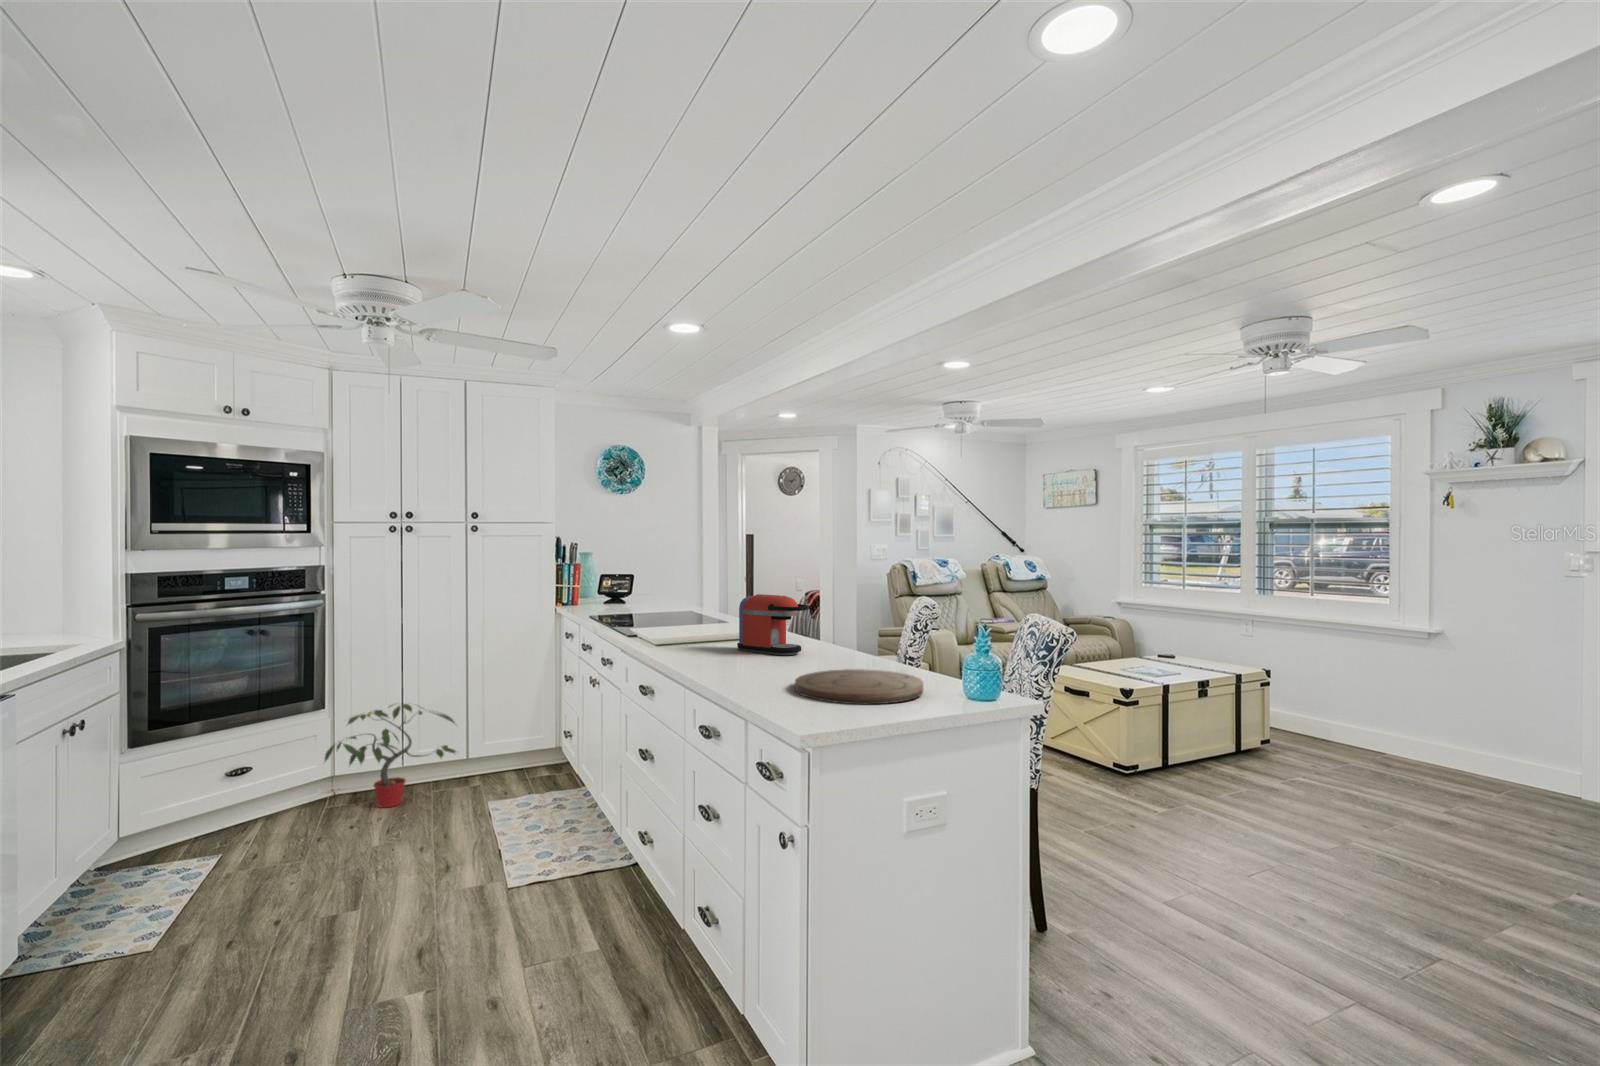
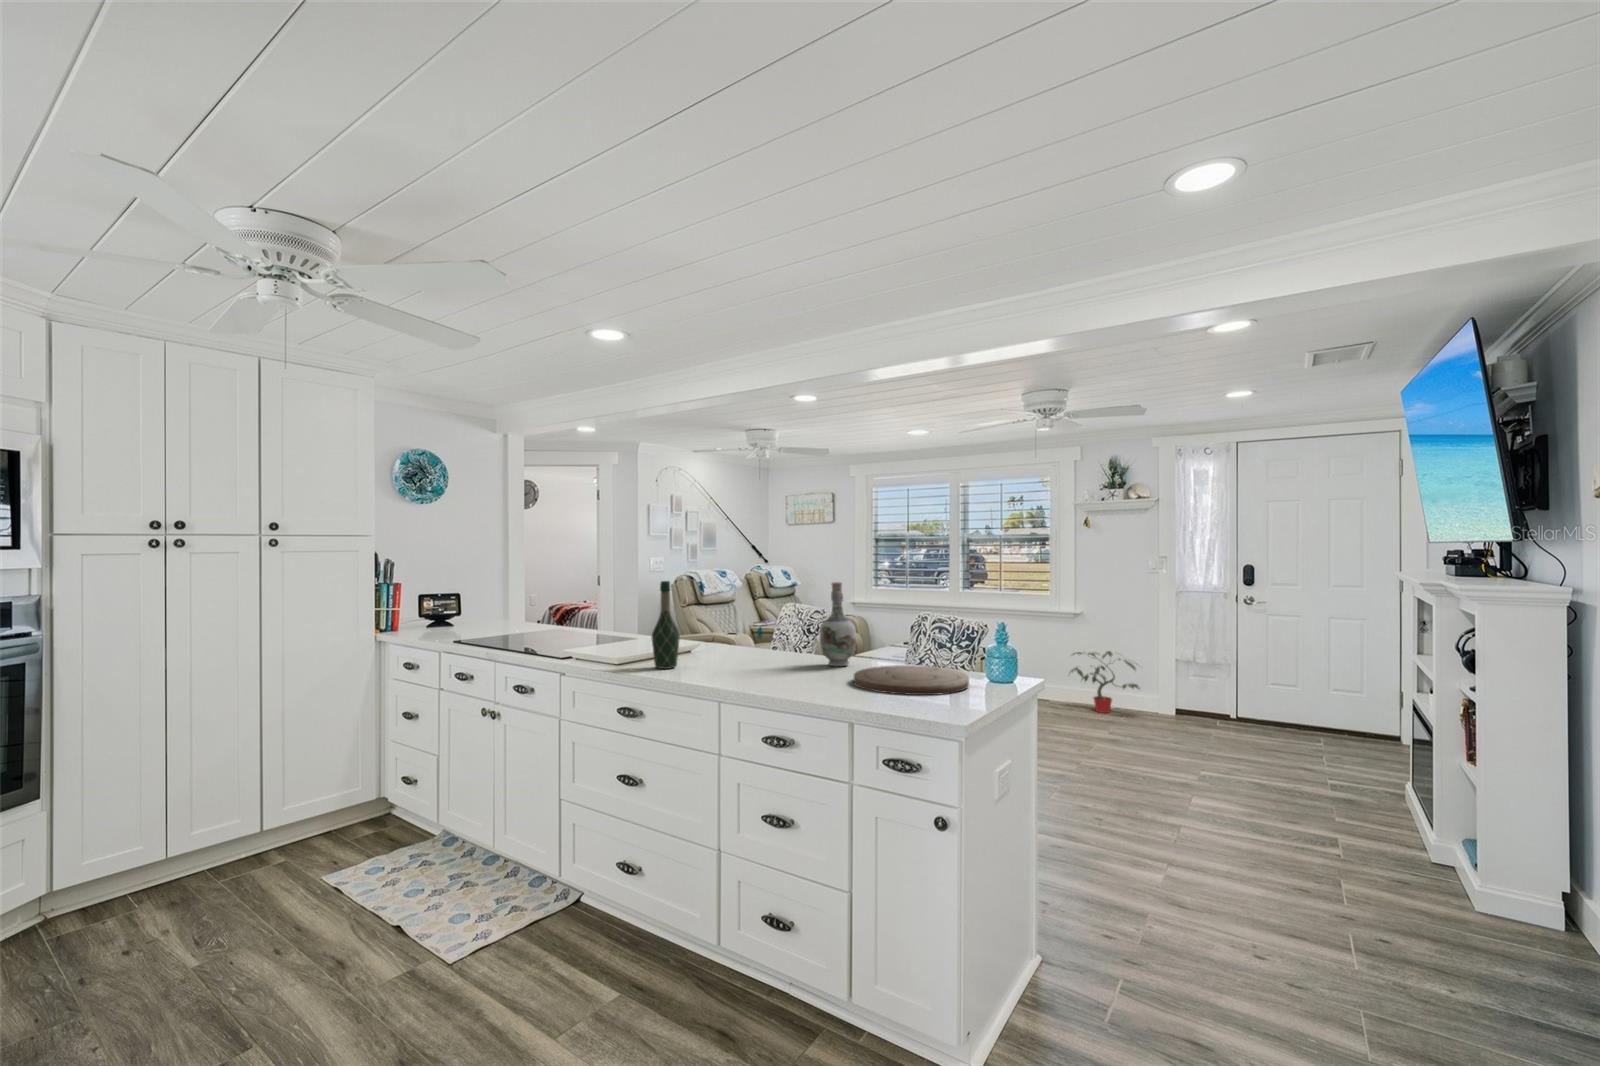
wine bottle: none [667,567,694,653] -> present [652,581,680,669]
vase: none [829,574,869,667] -> present [820,582,856,666]
coffee maker: present [737,594,809,655] -> none [704,605,782,662]
potted plant: present [325,704,456,808] -> present [1071,651,1140,713]

